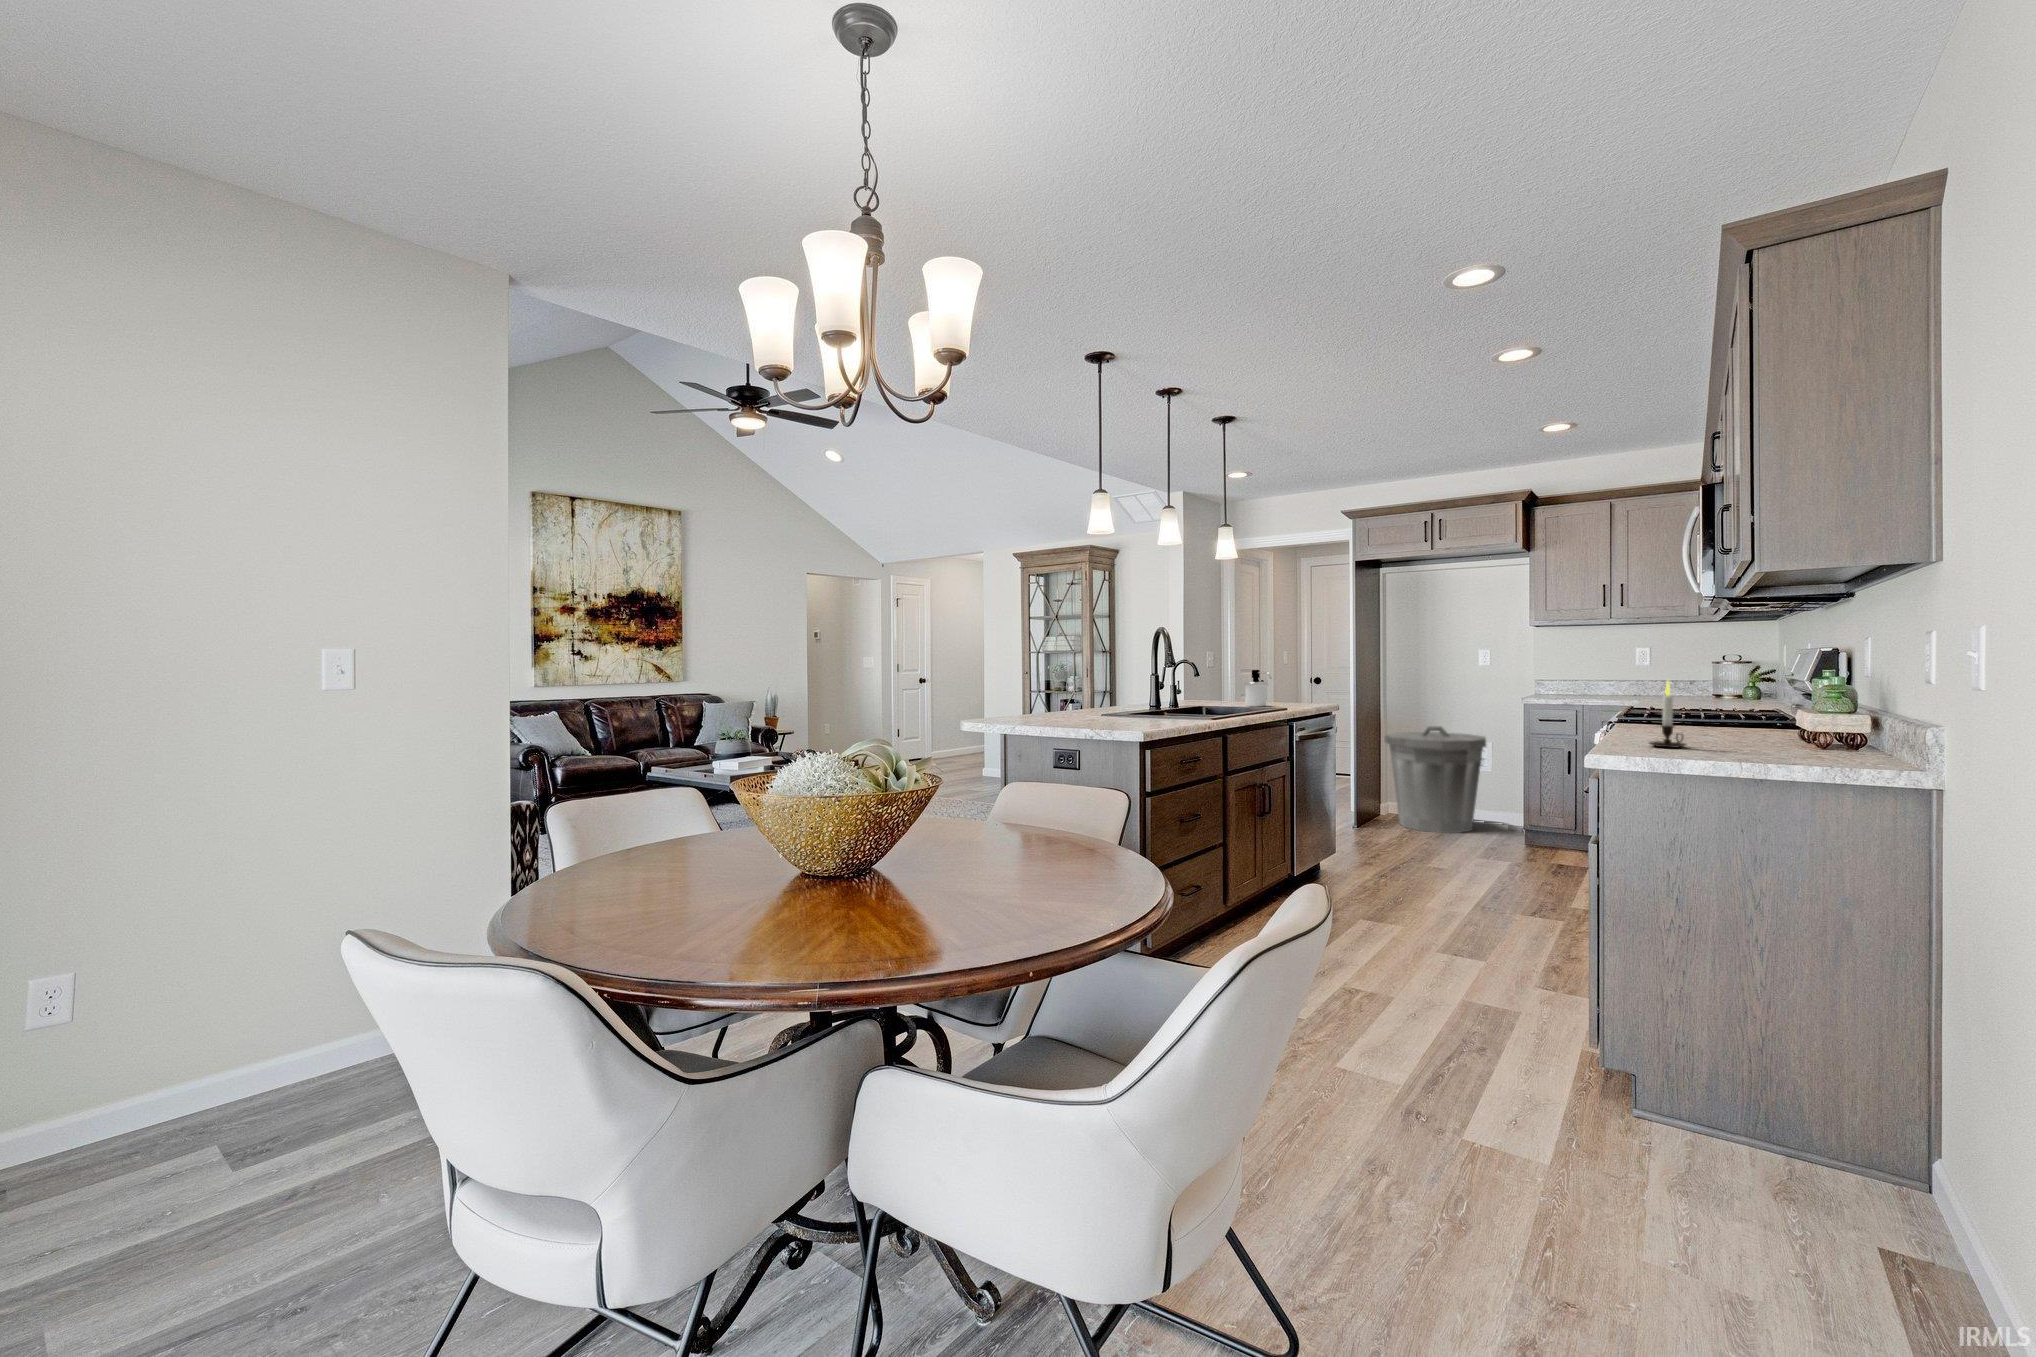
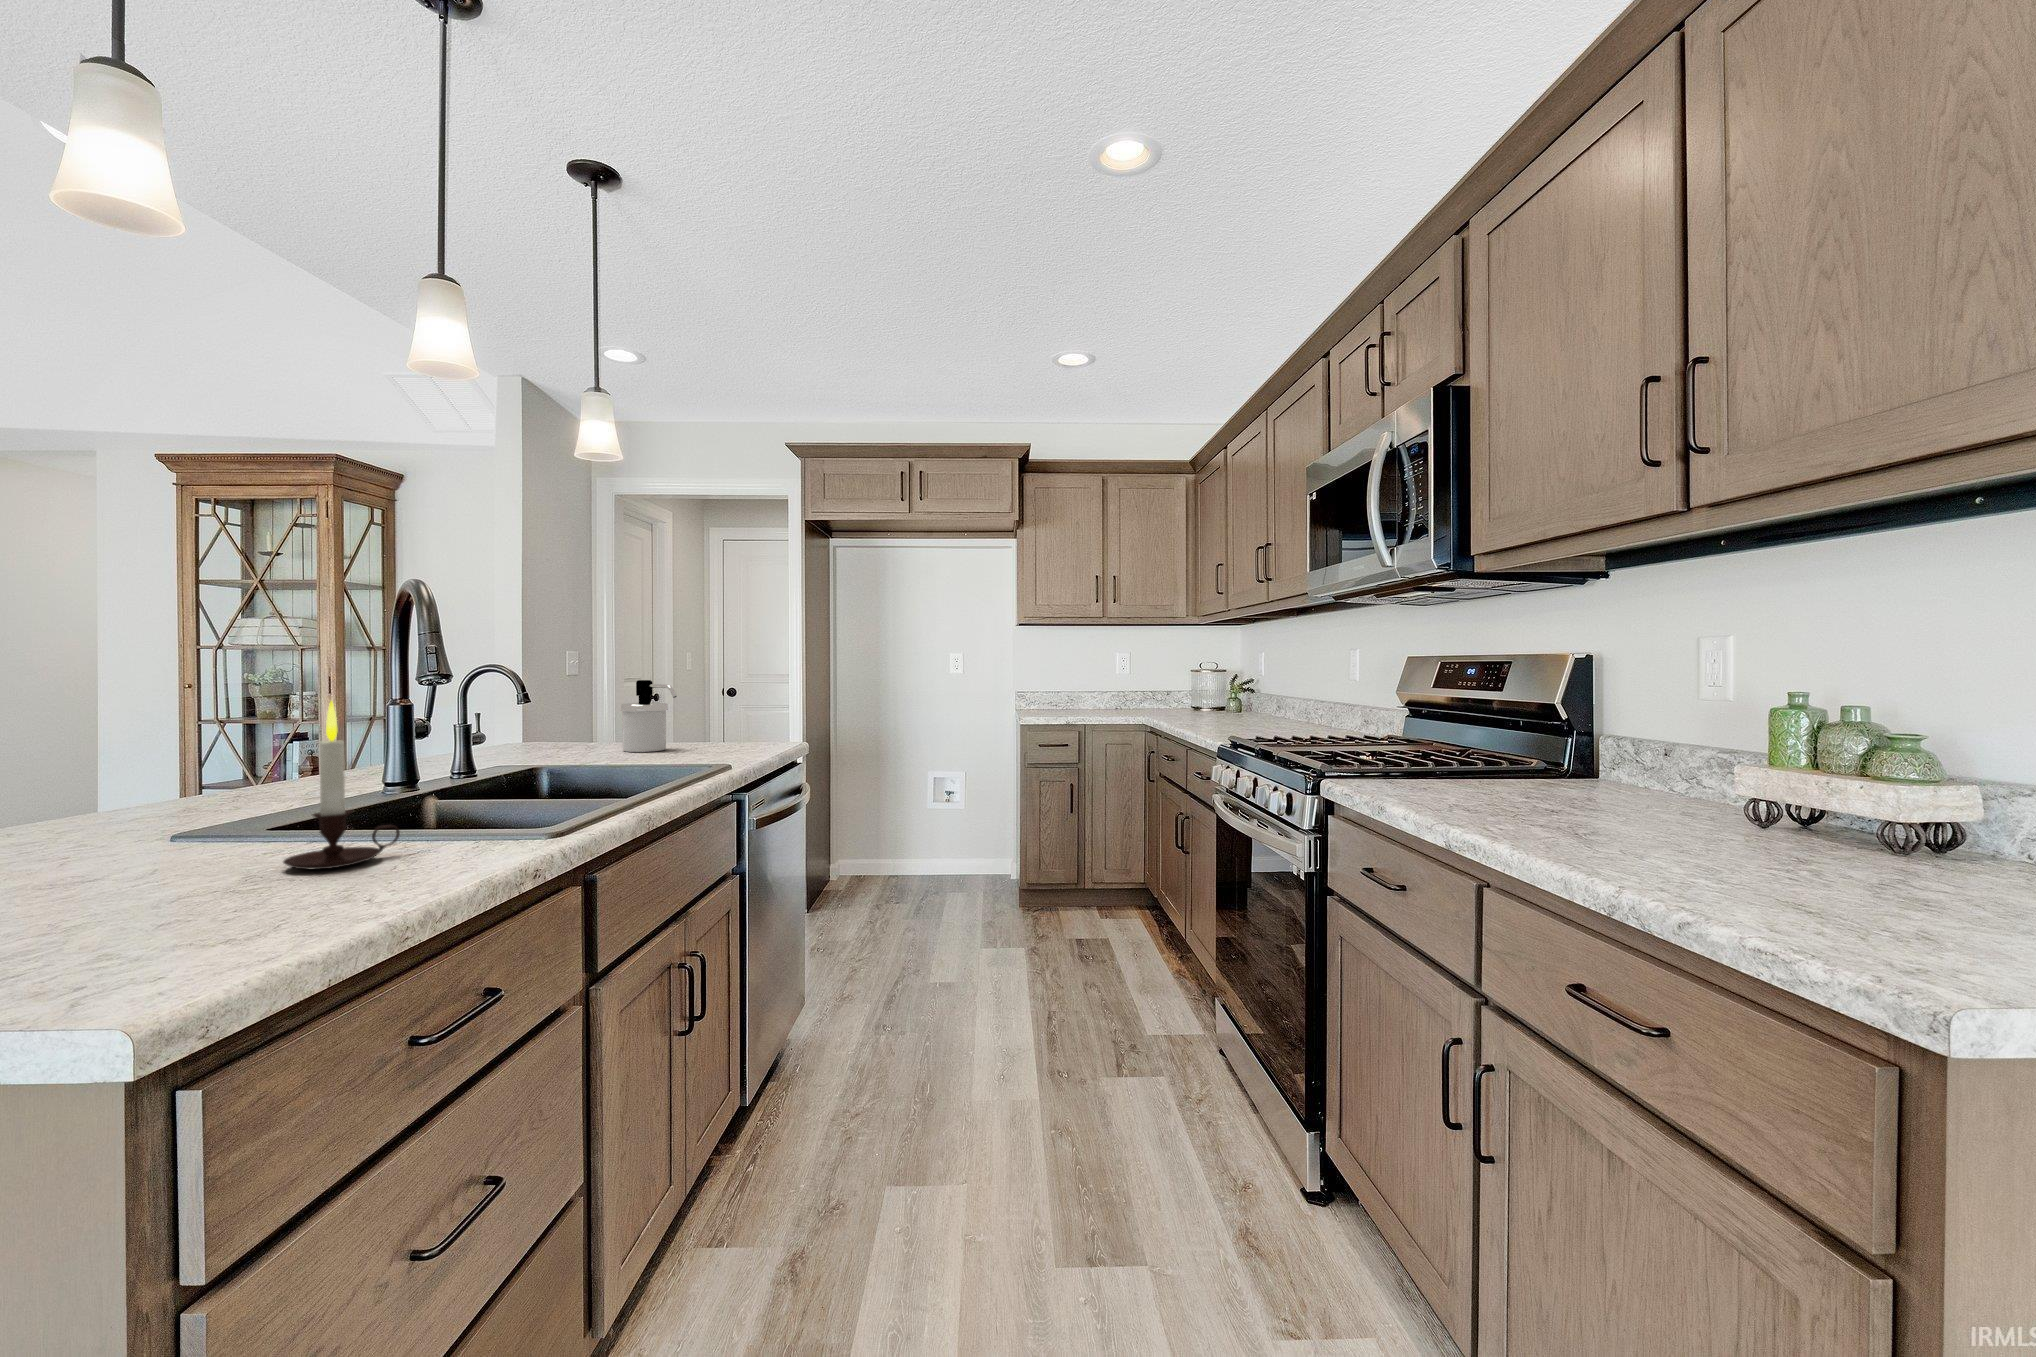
candle: present [1649,681,1686,748] -> present [283,701,400,870]
trash can: present [1385,726,1486,833] -> none [842,755,969,902]

